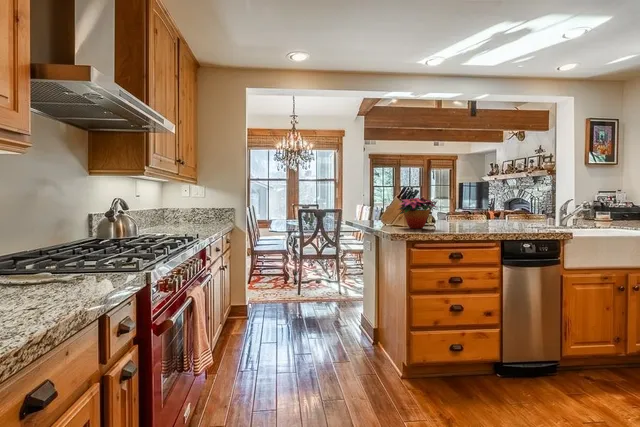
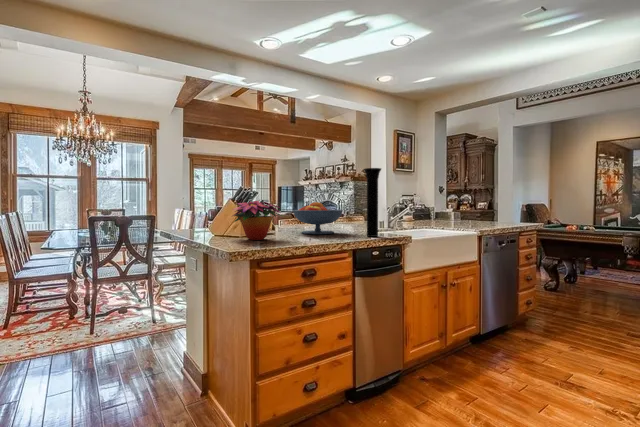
vase: none [518,167,537,231] -> present [364,168,381,237]
fruit bowl: none [451,199,499,227] -> present [293,202,343,234]

